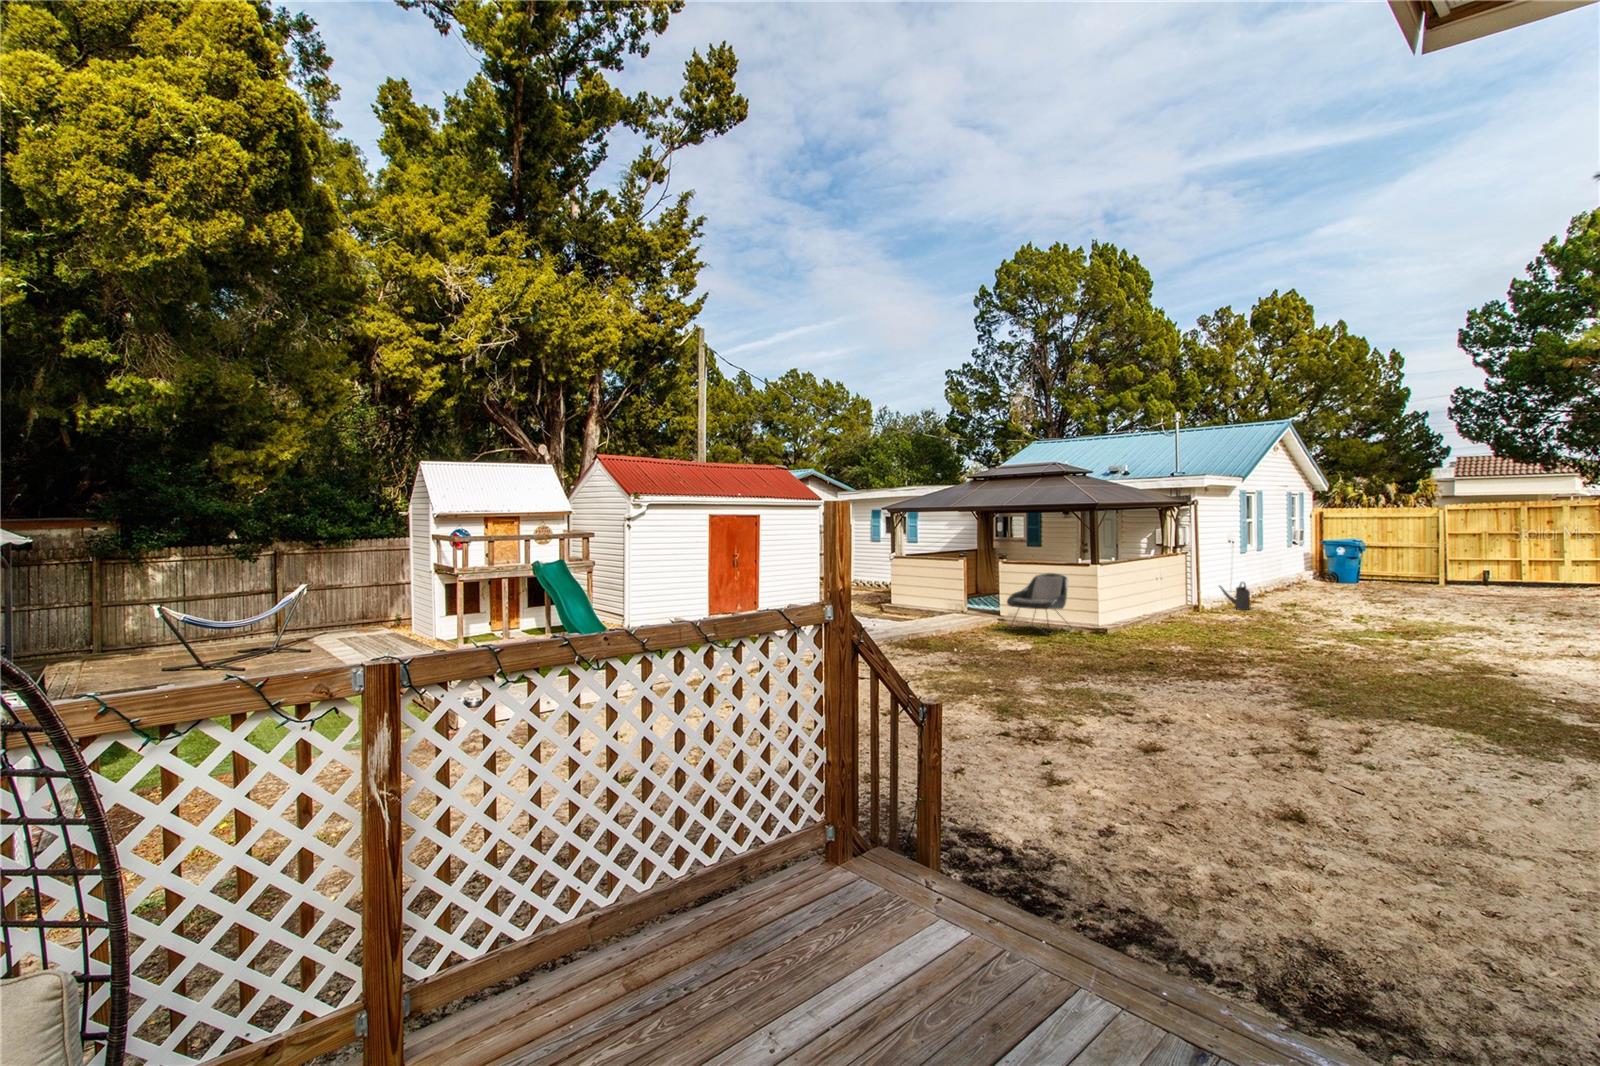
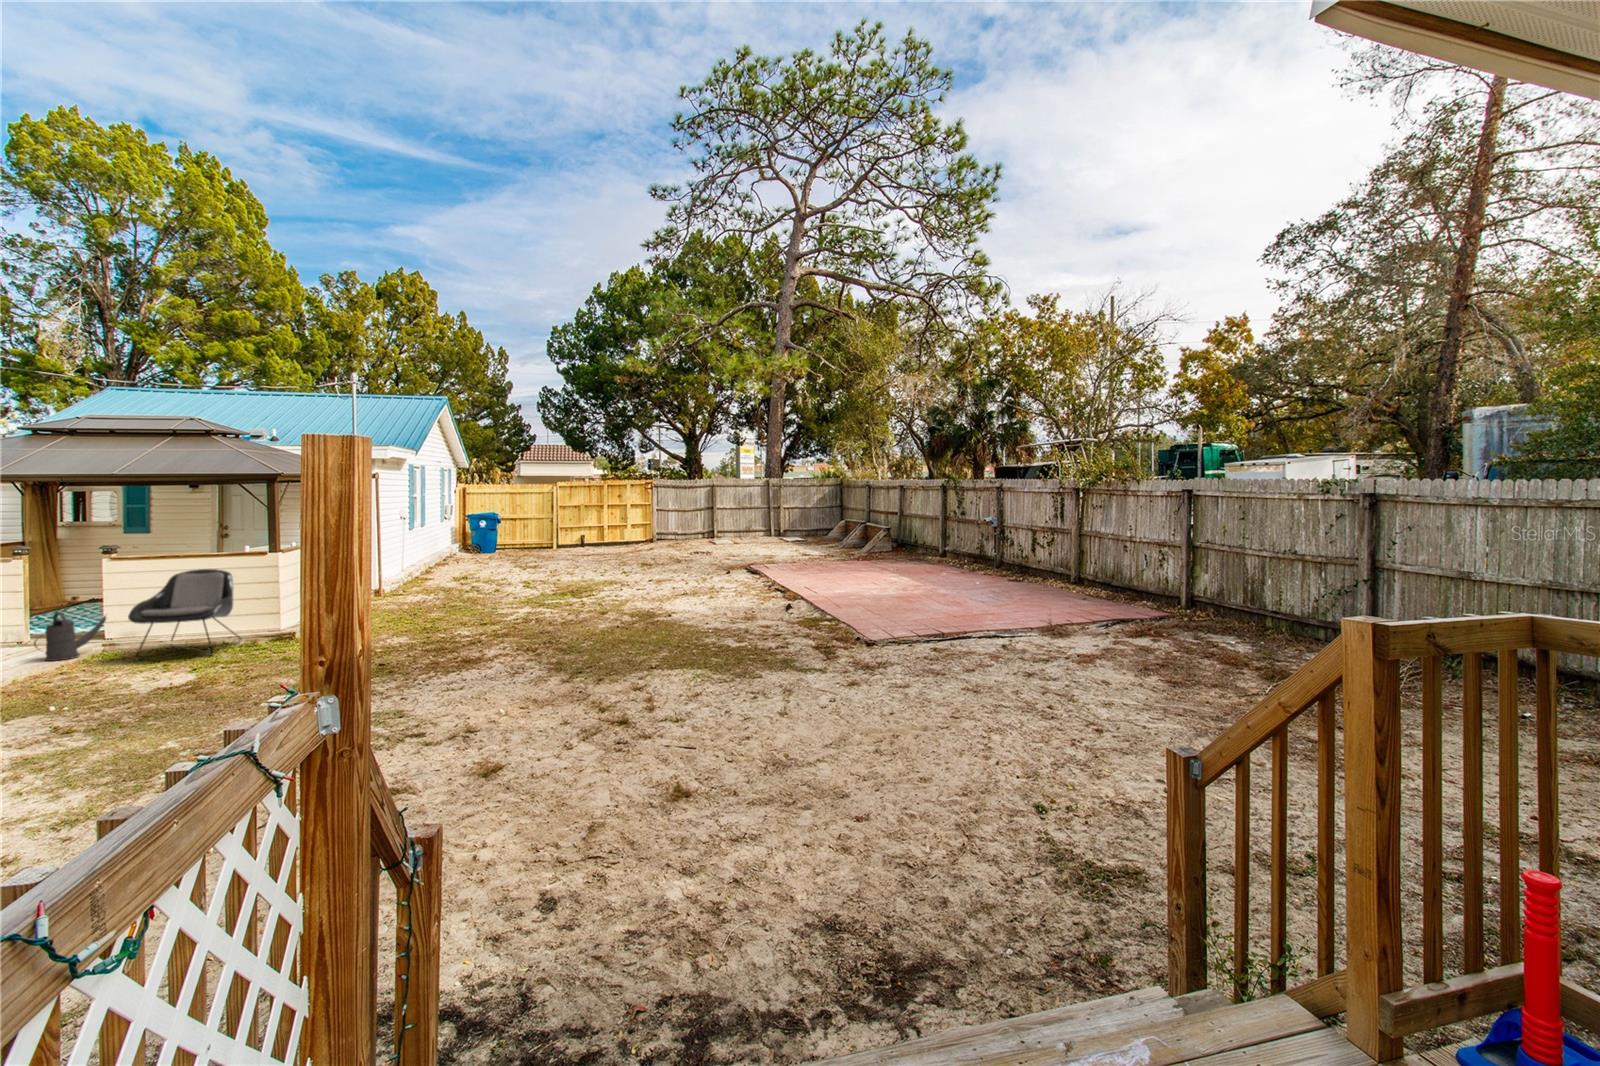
watering can: present [1220,582,1254,610] -> present [34,612,106,661]

